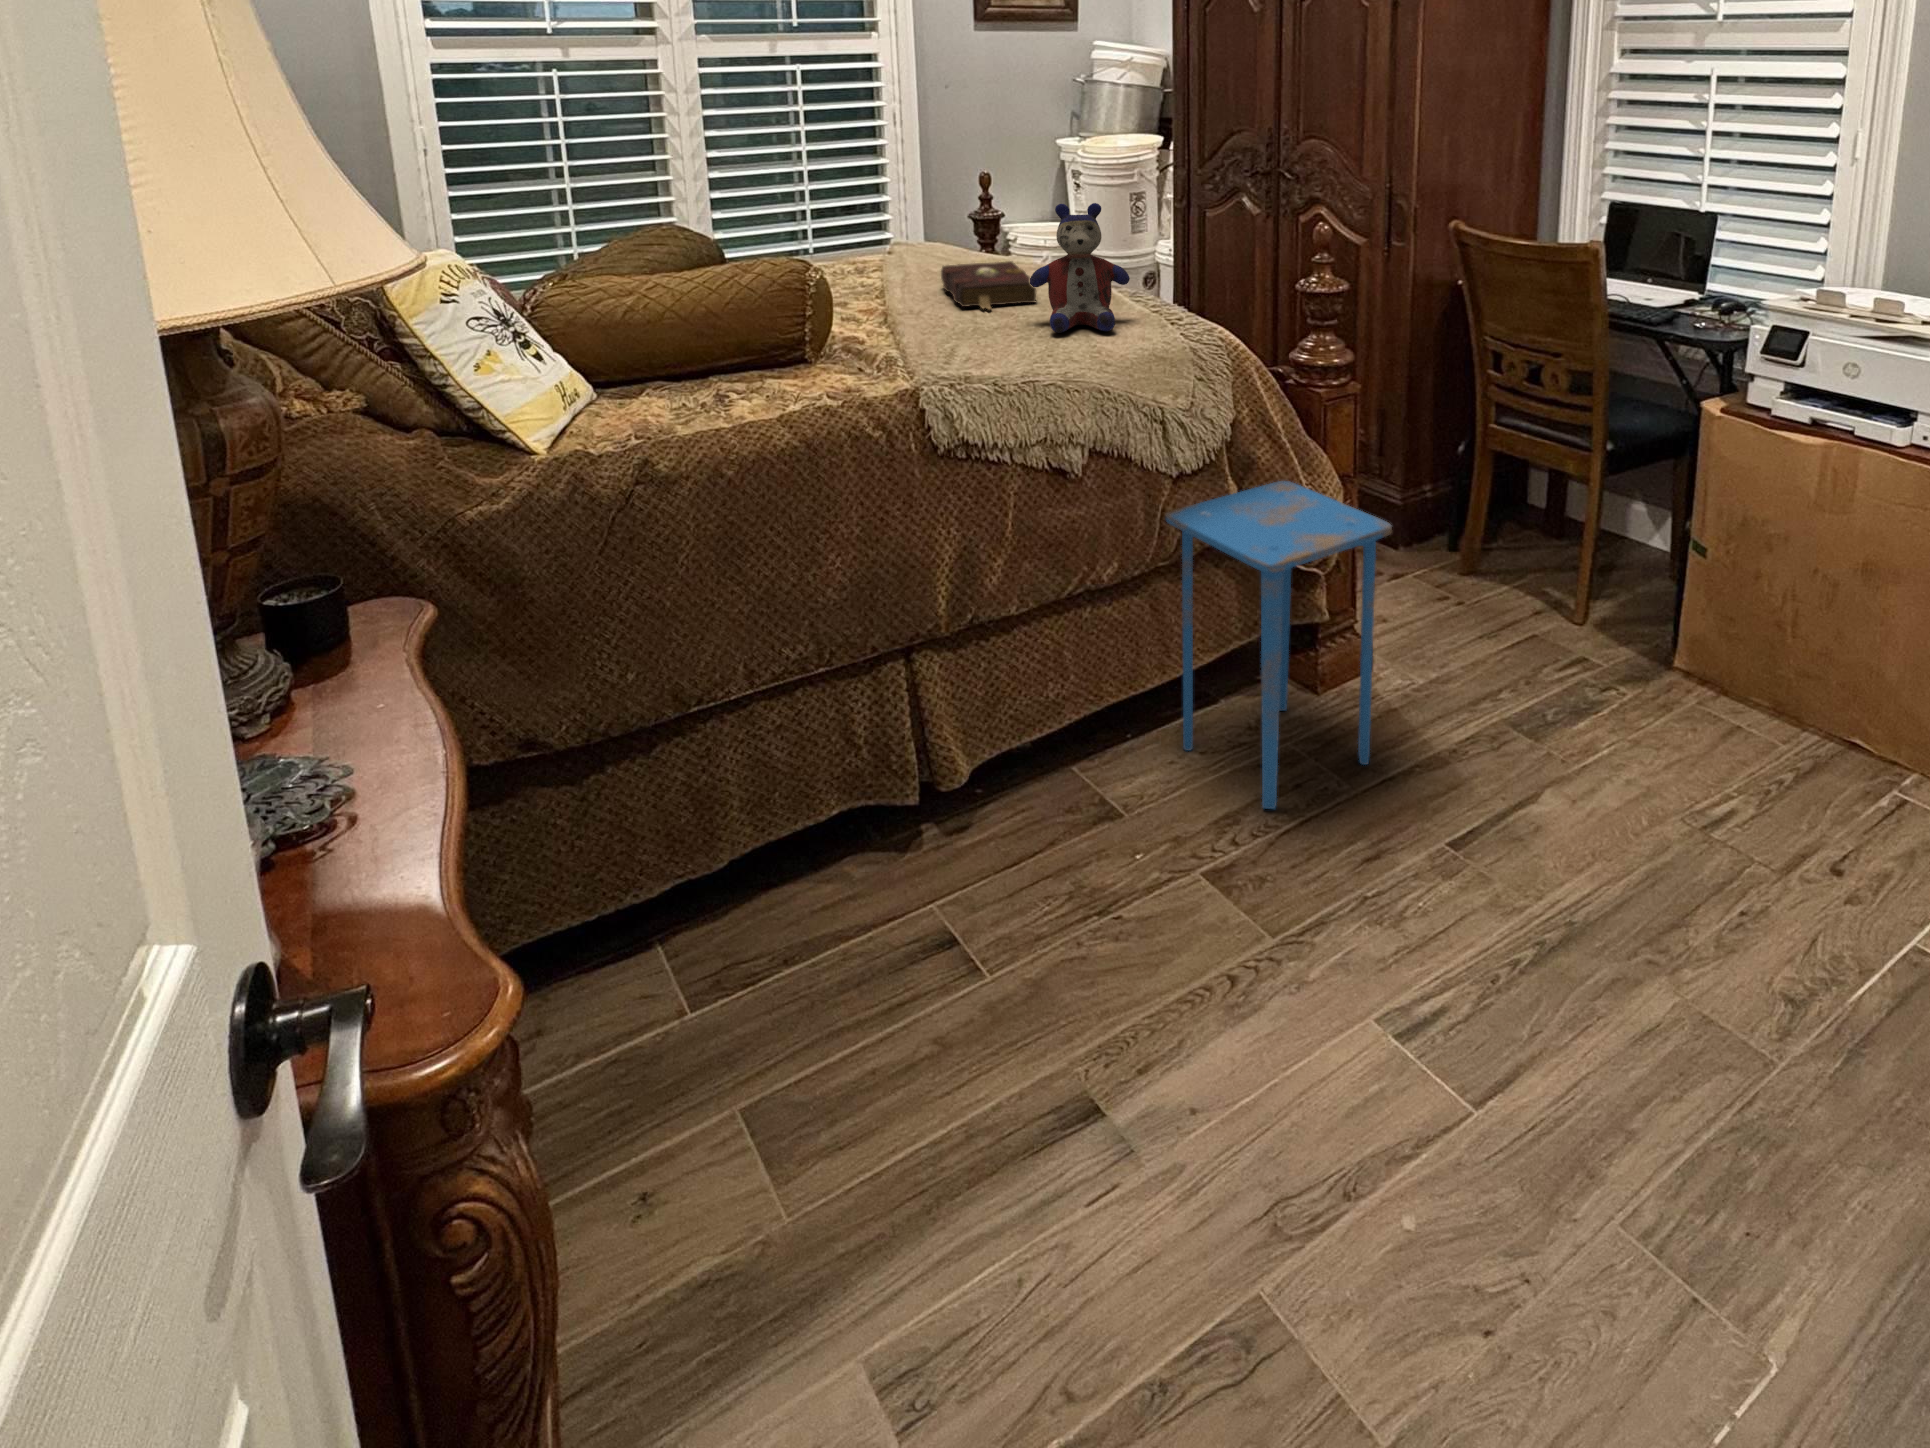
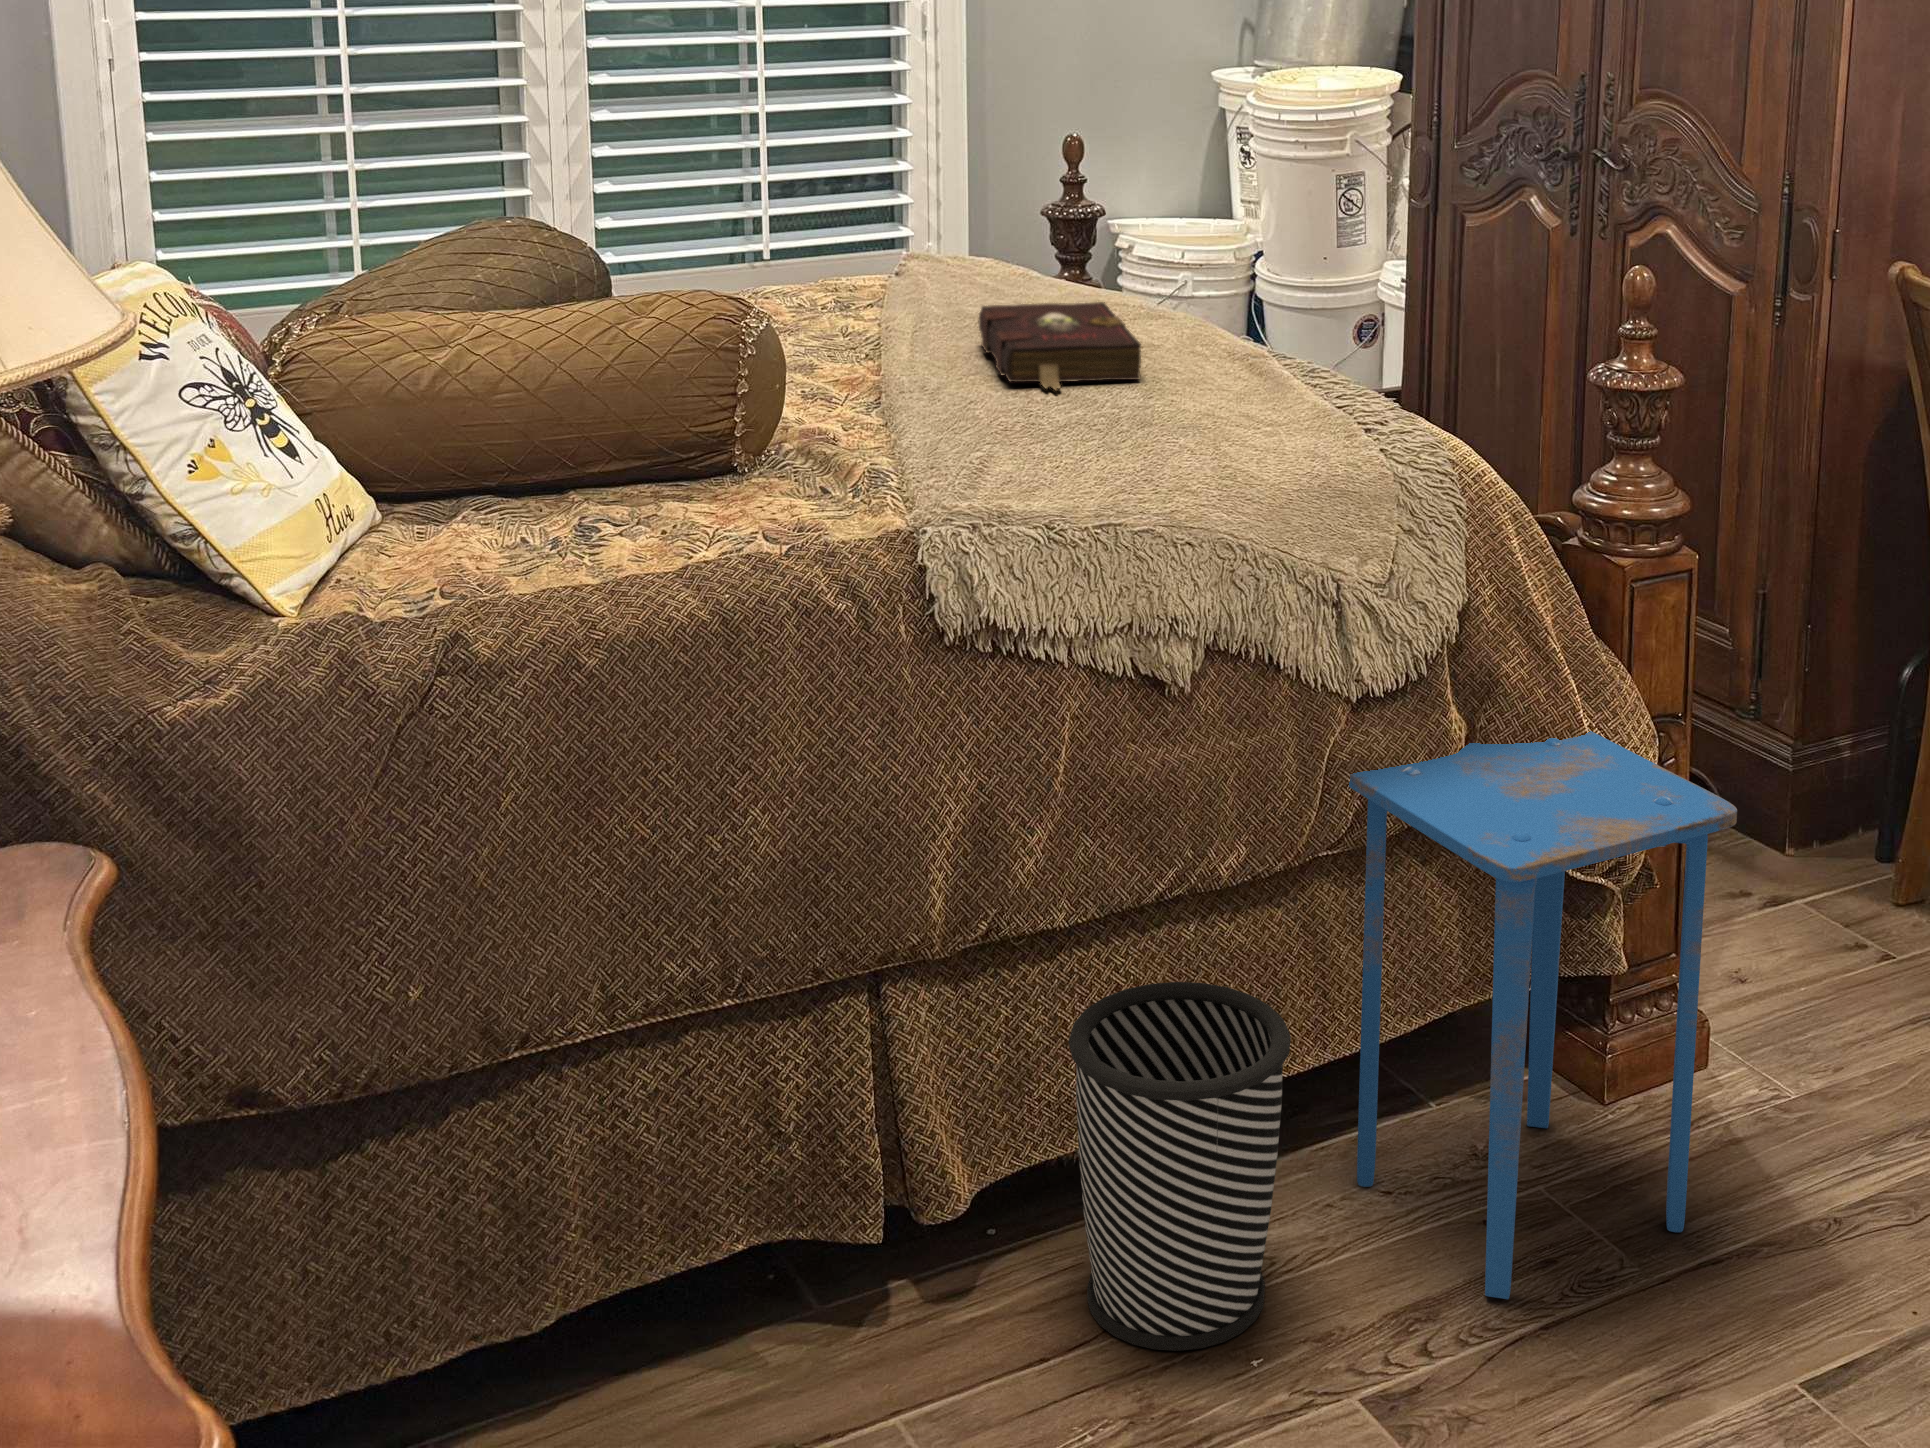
stuffed bear: present [1030,203,1130,333] -> none [1126,213,1301,440]
wastebasket: none [1019,641,1147,853] -> present [1068,982,1291,1351]

